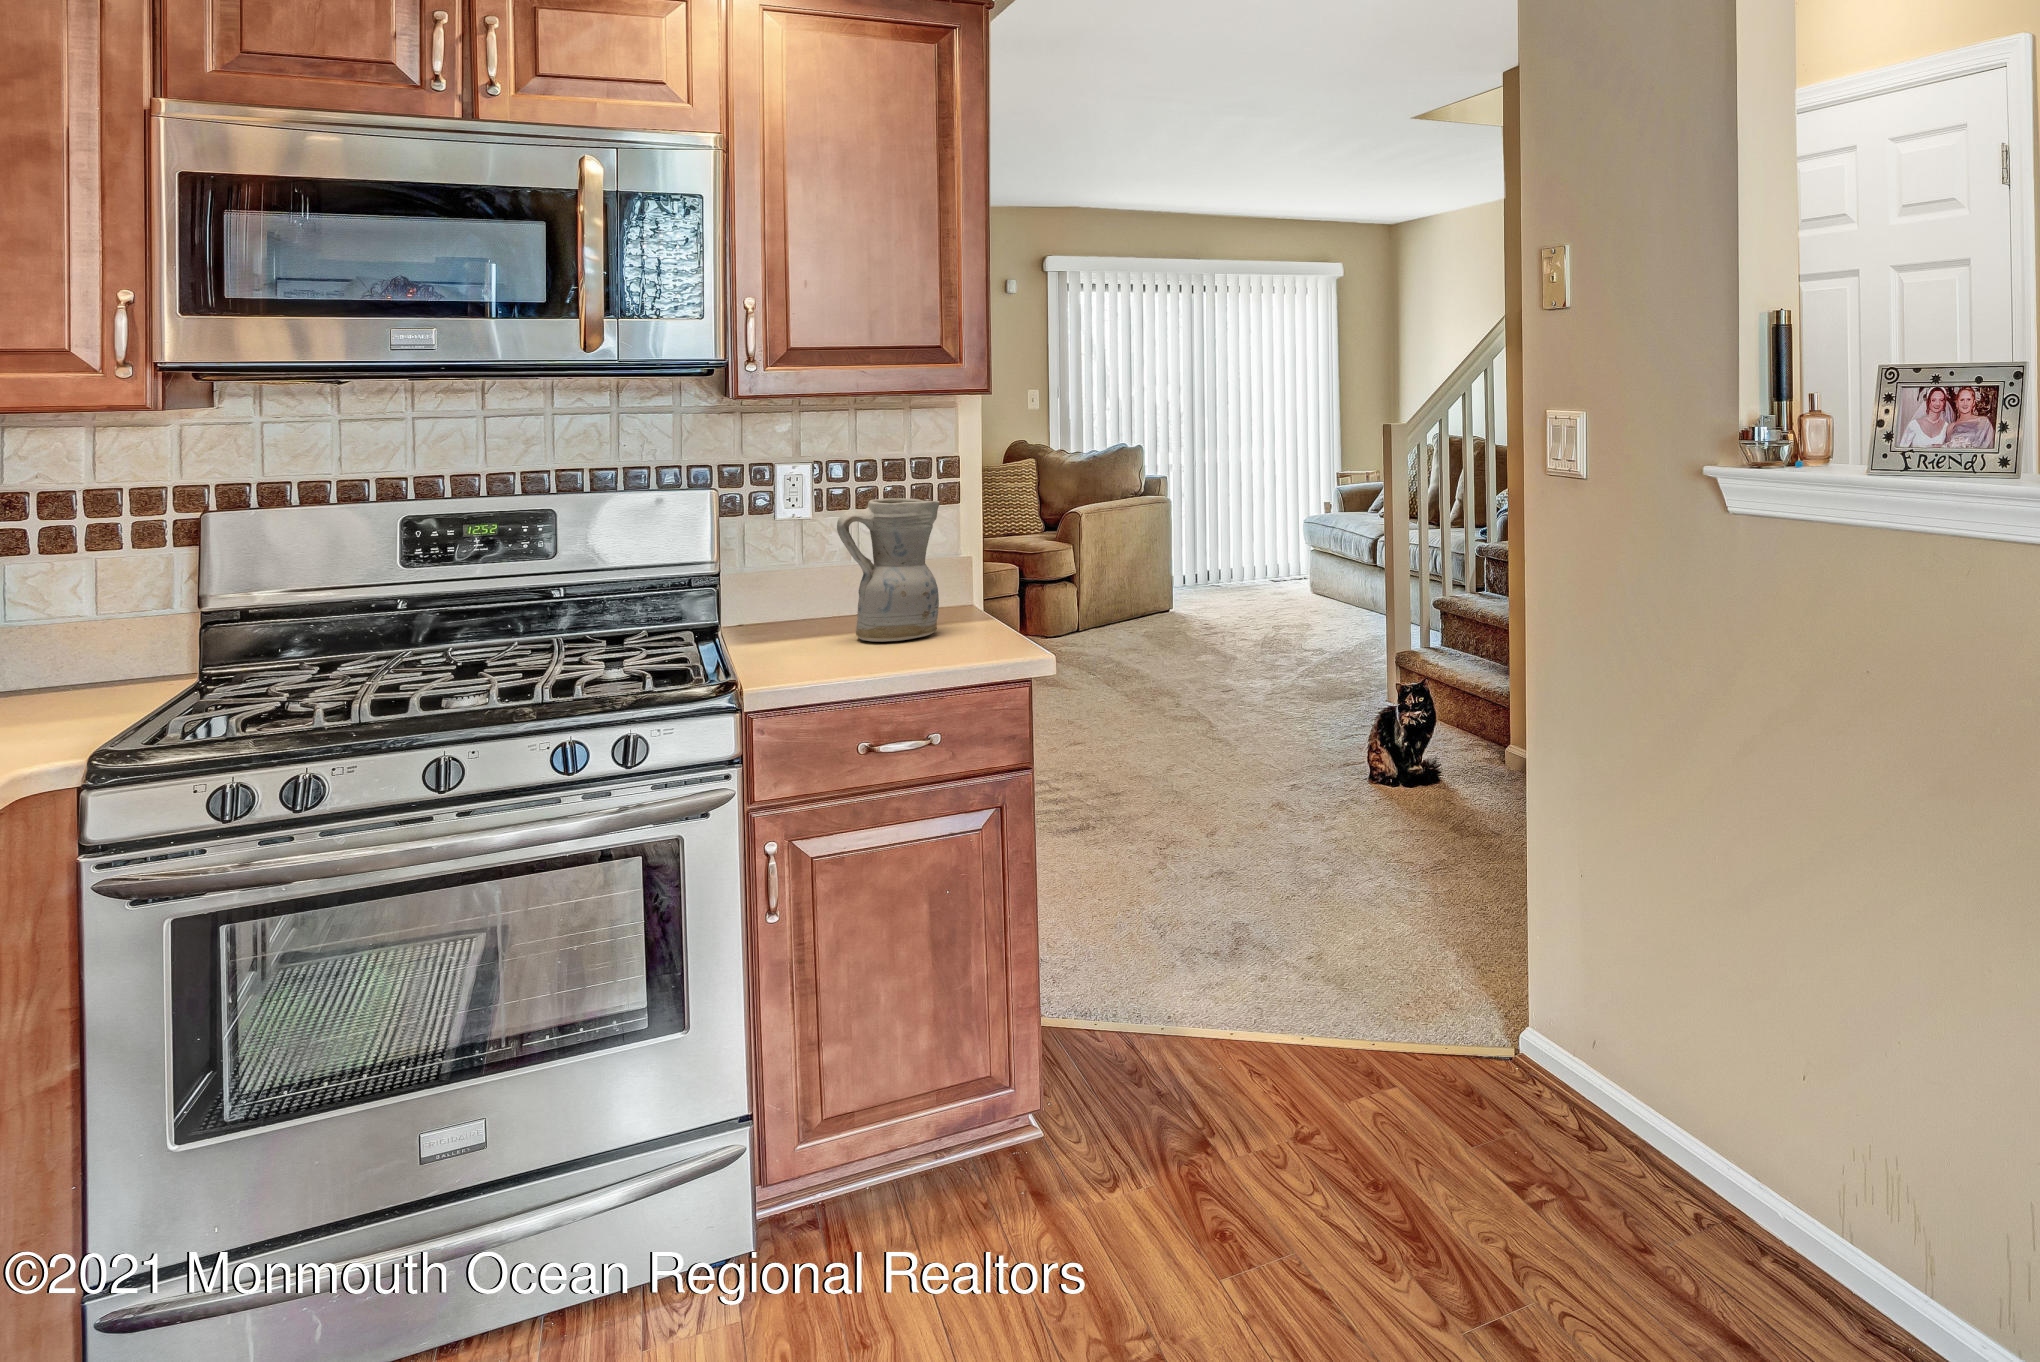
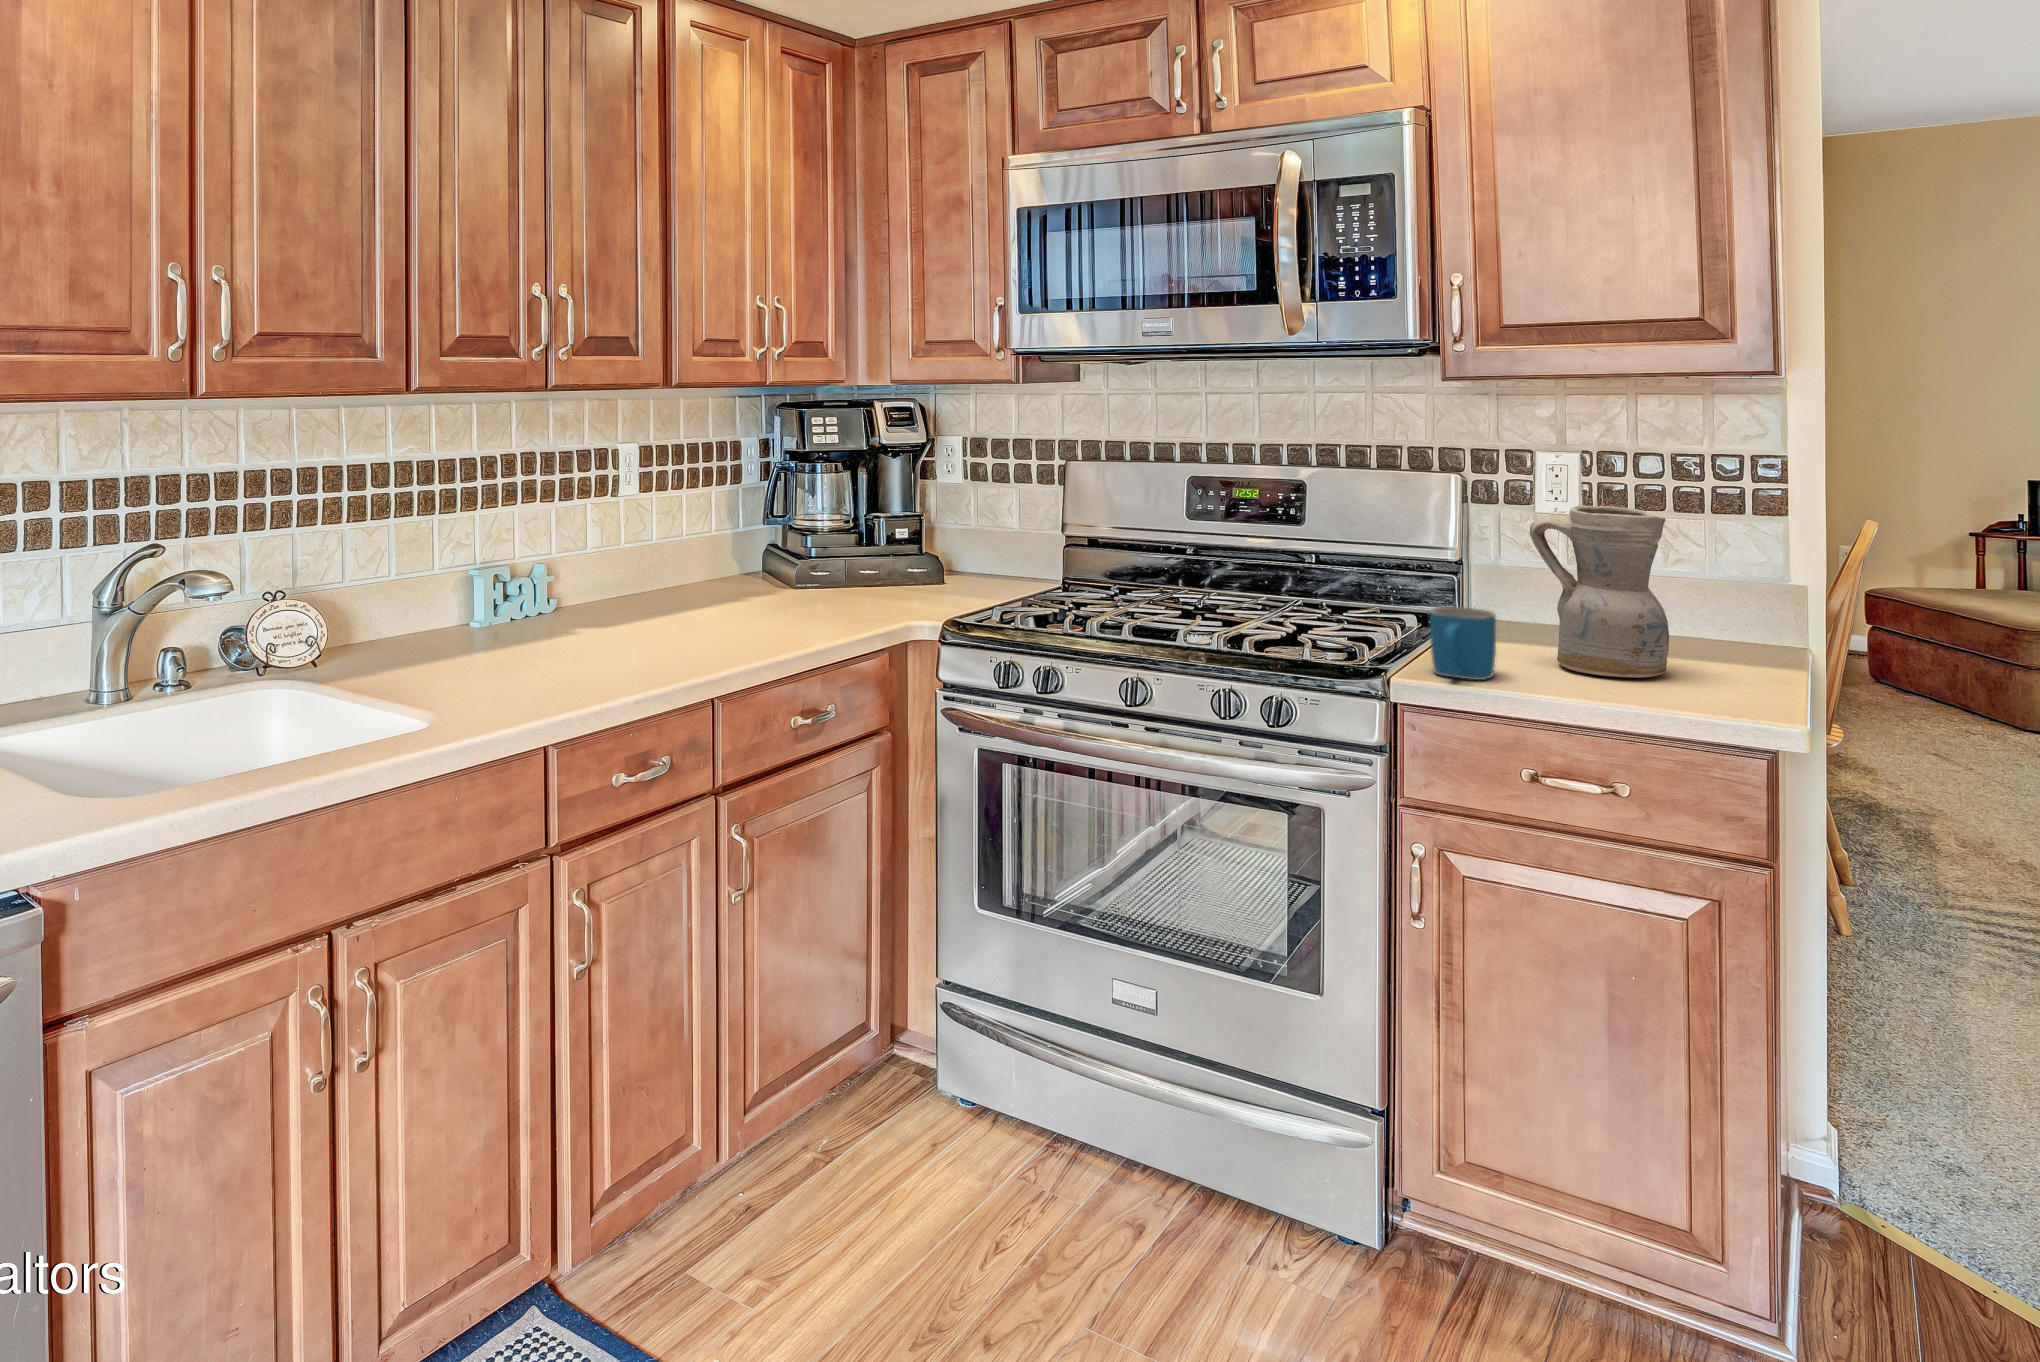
mug: none [777,600,834,667] -> present [1430,606,1496,680]

